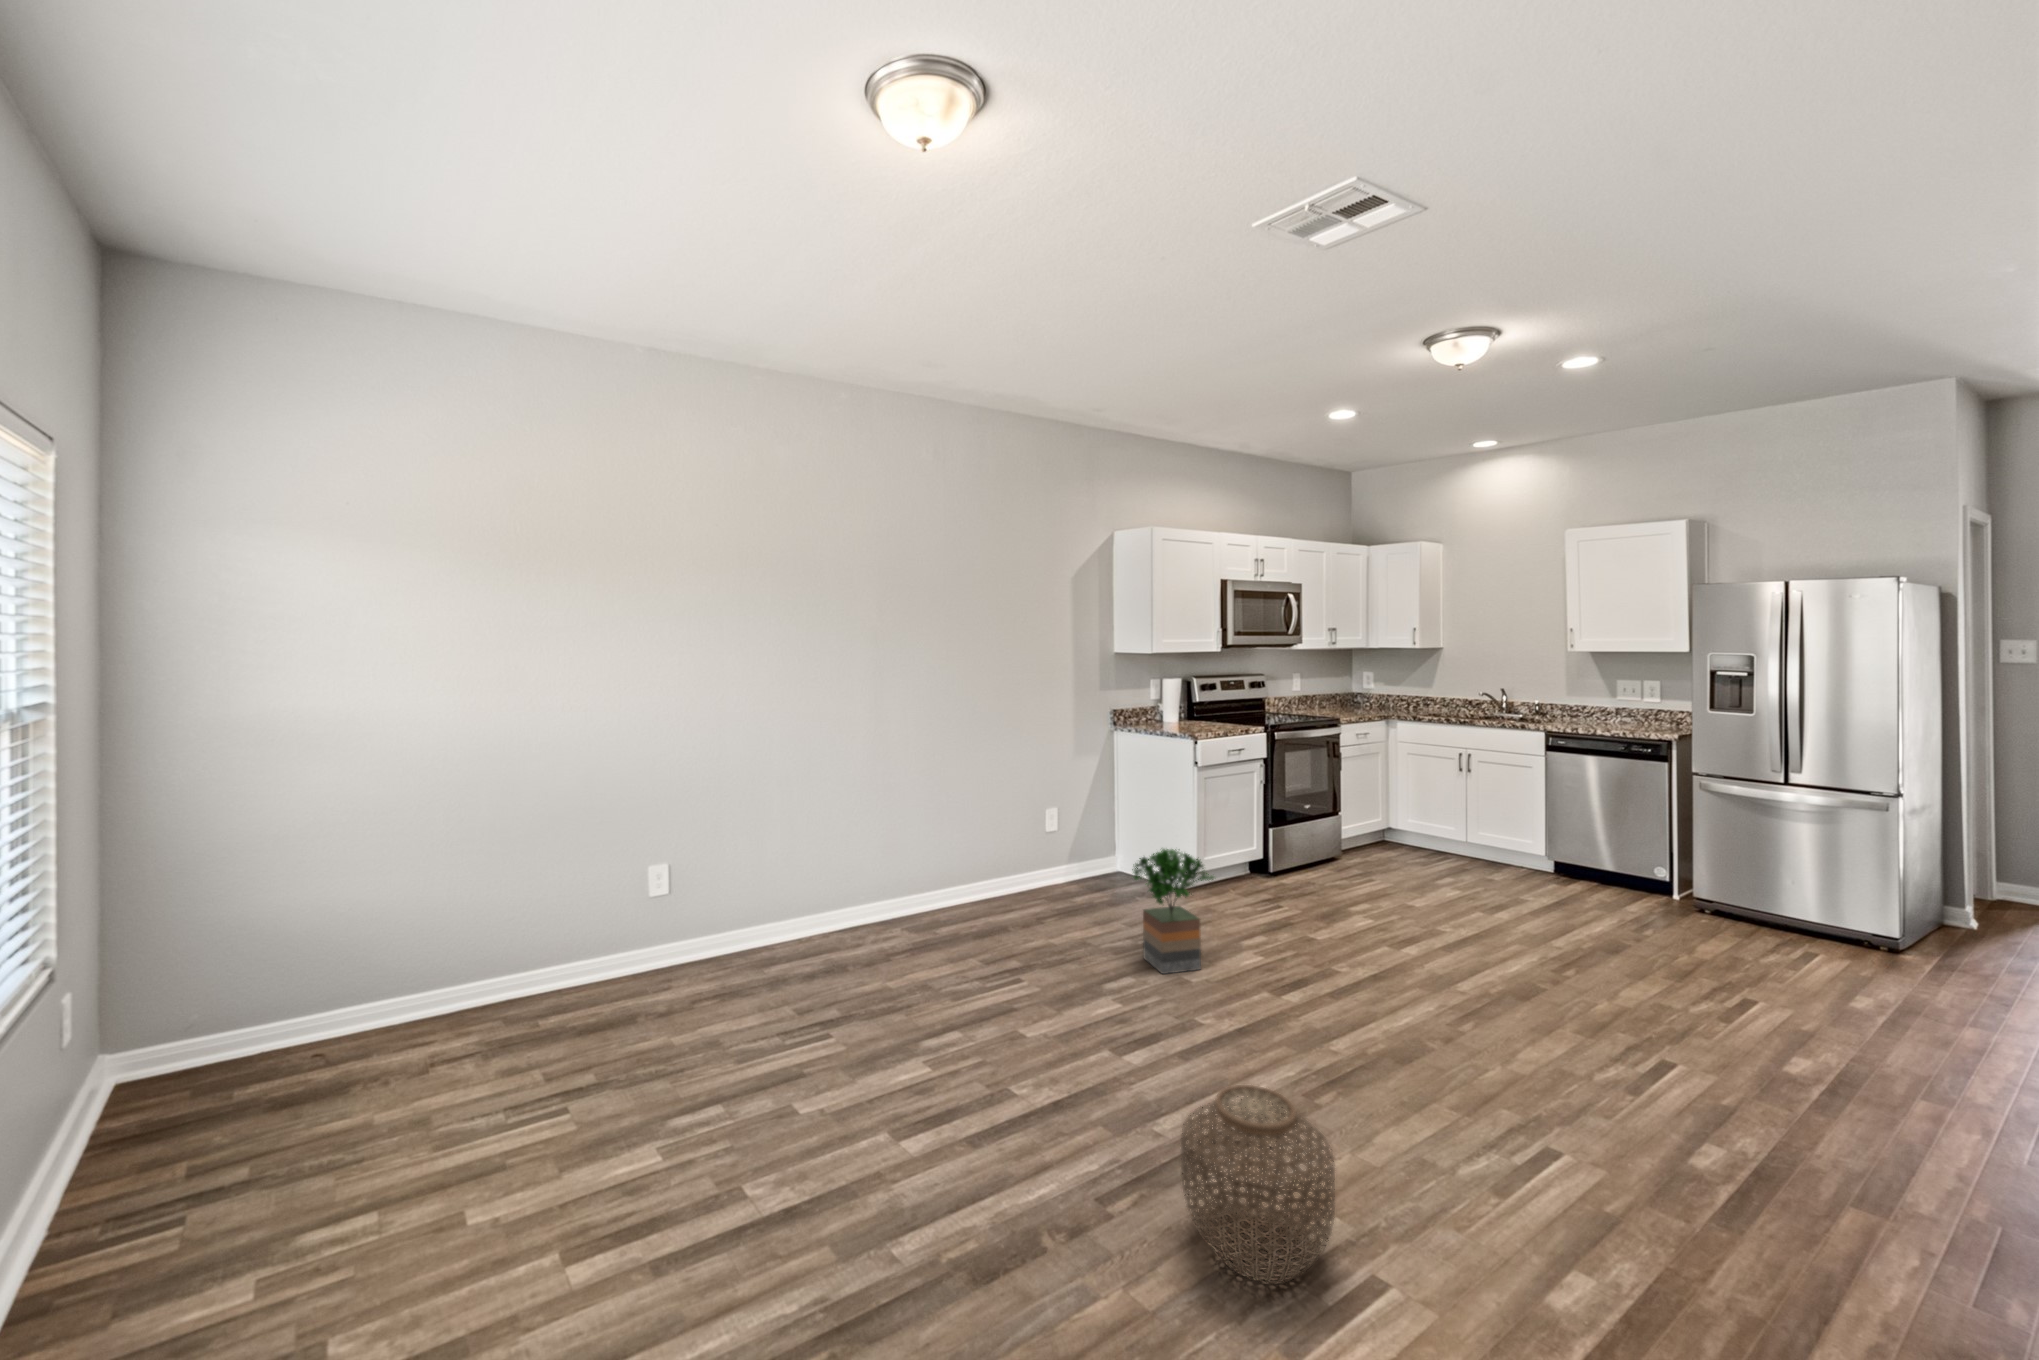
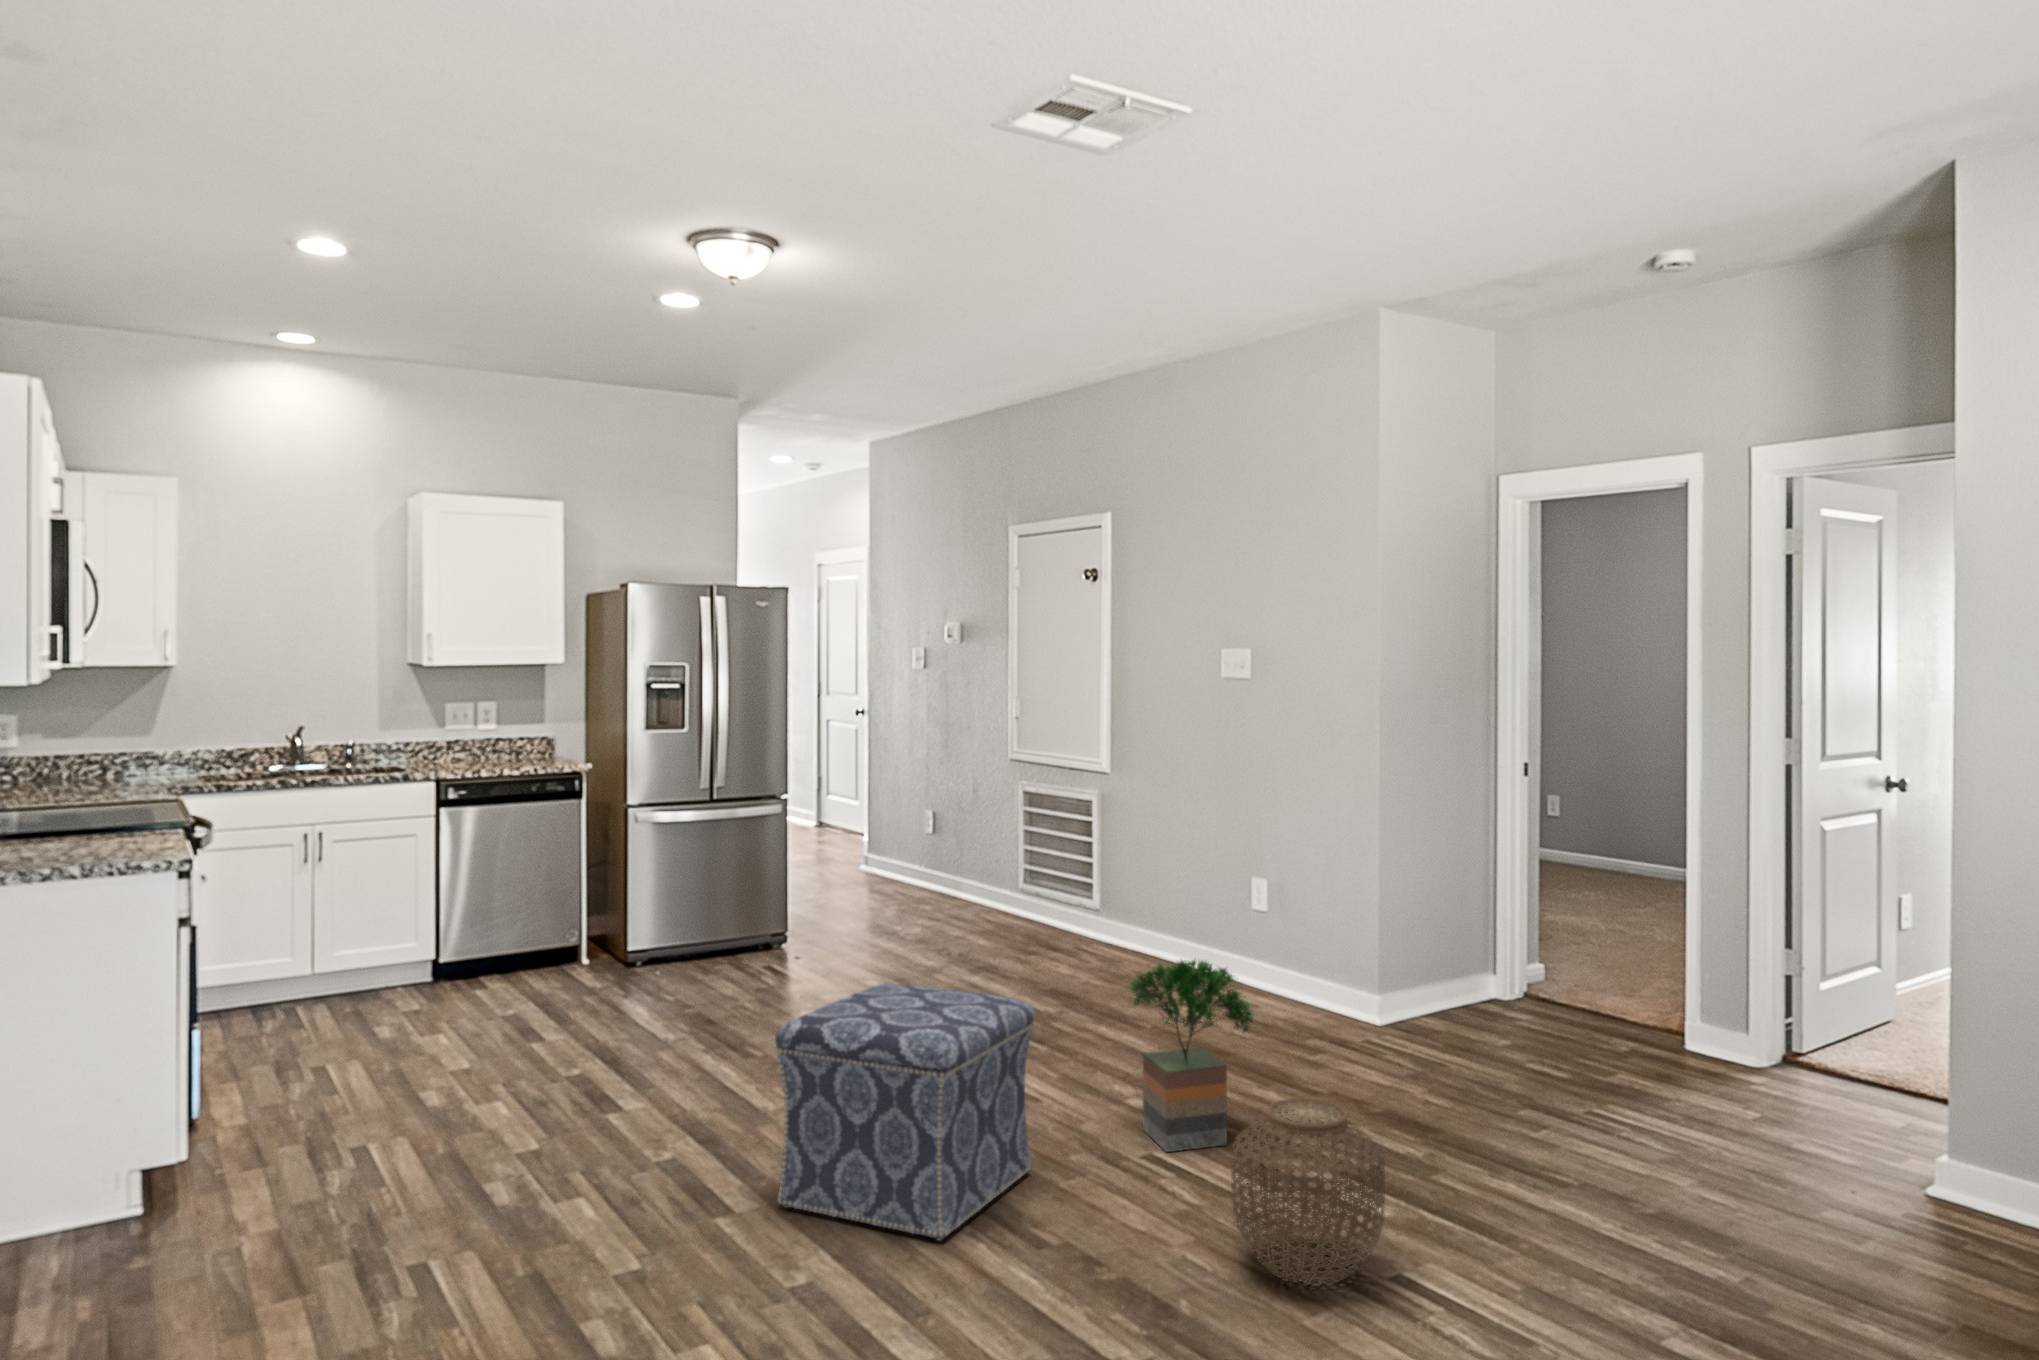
potted tree: present [1132,849,1214,974] -> present [1129,960,1255,1152]
ottoman: none [1219,898,1388,1106] -> present [775,984,1035,1241]

